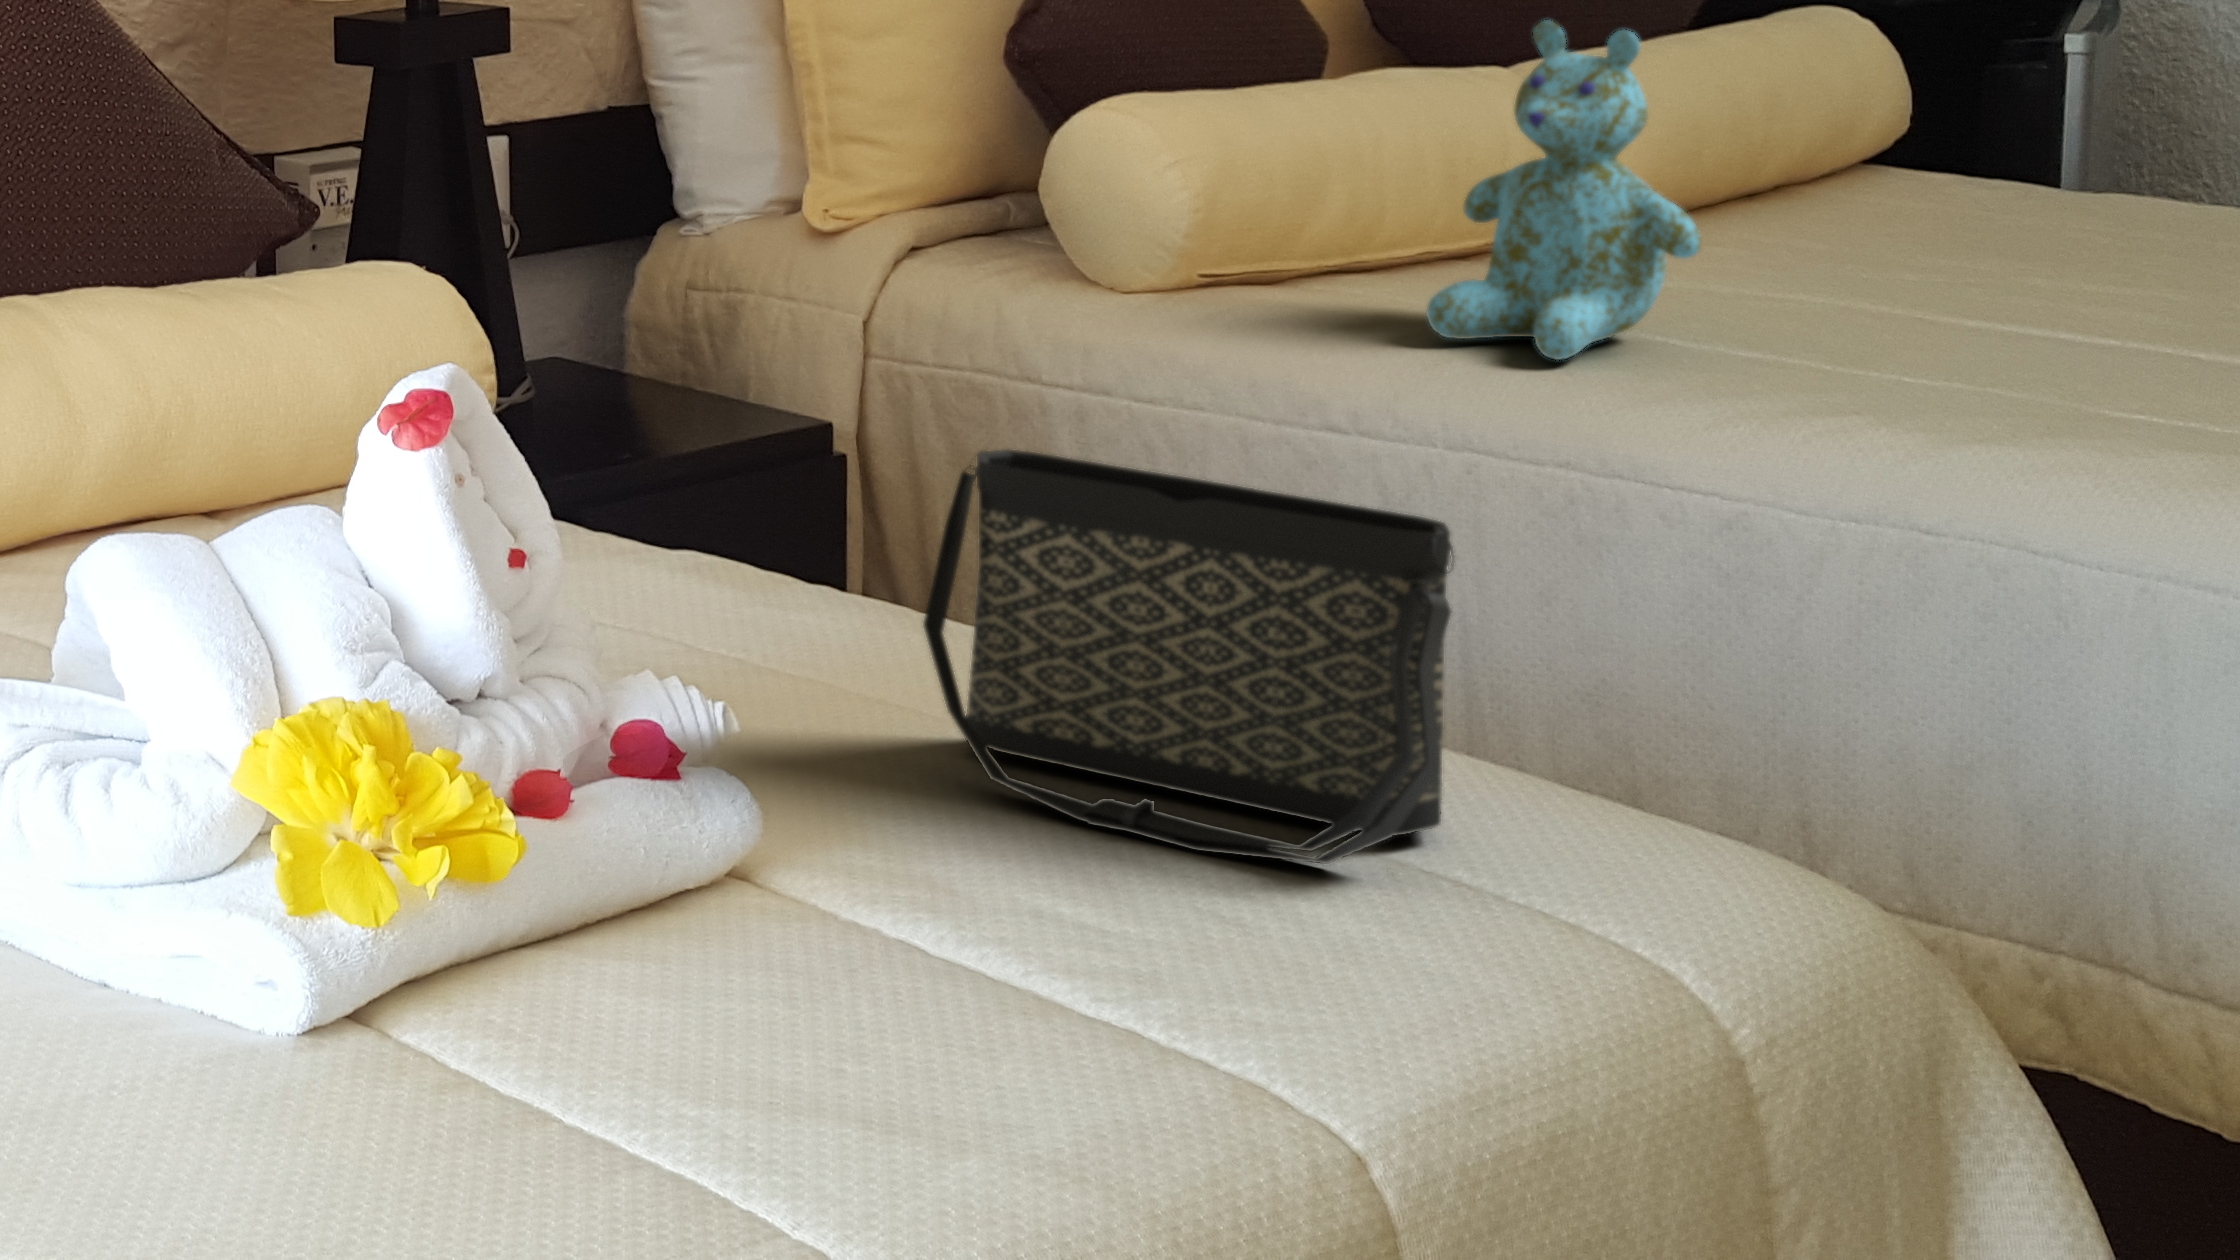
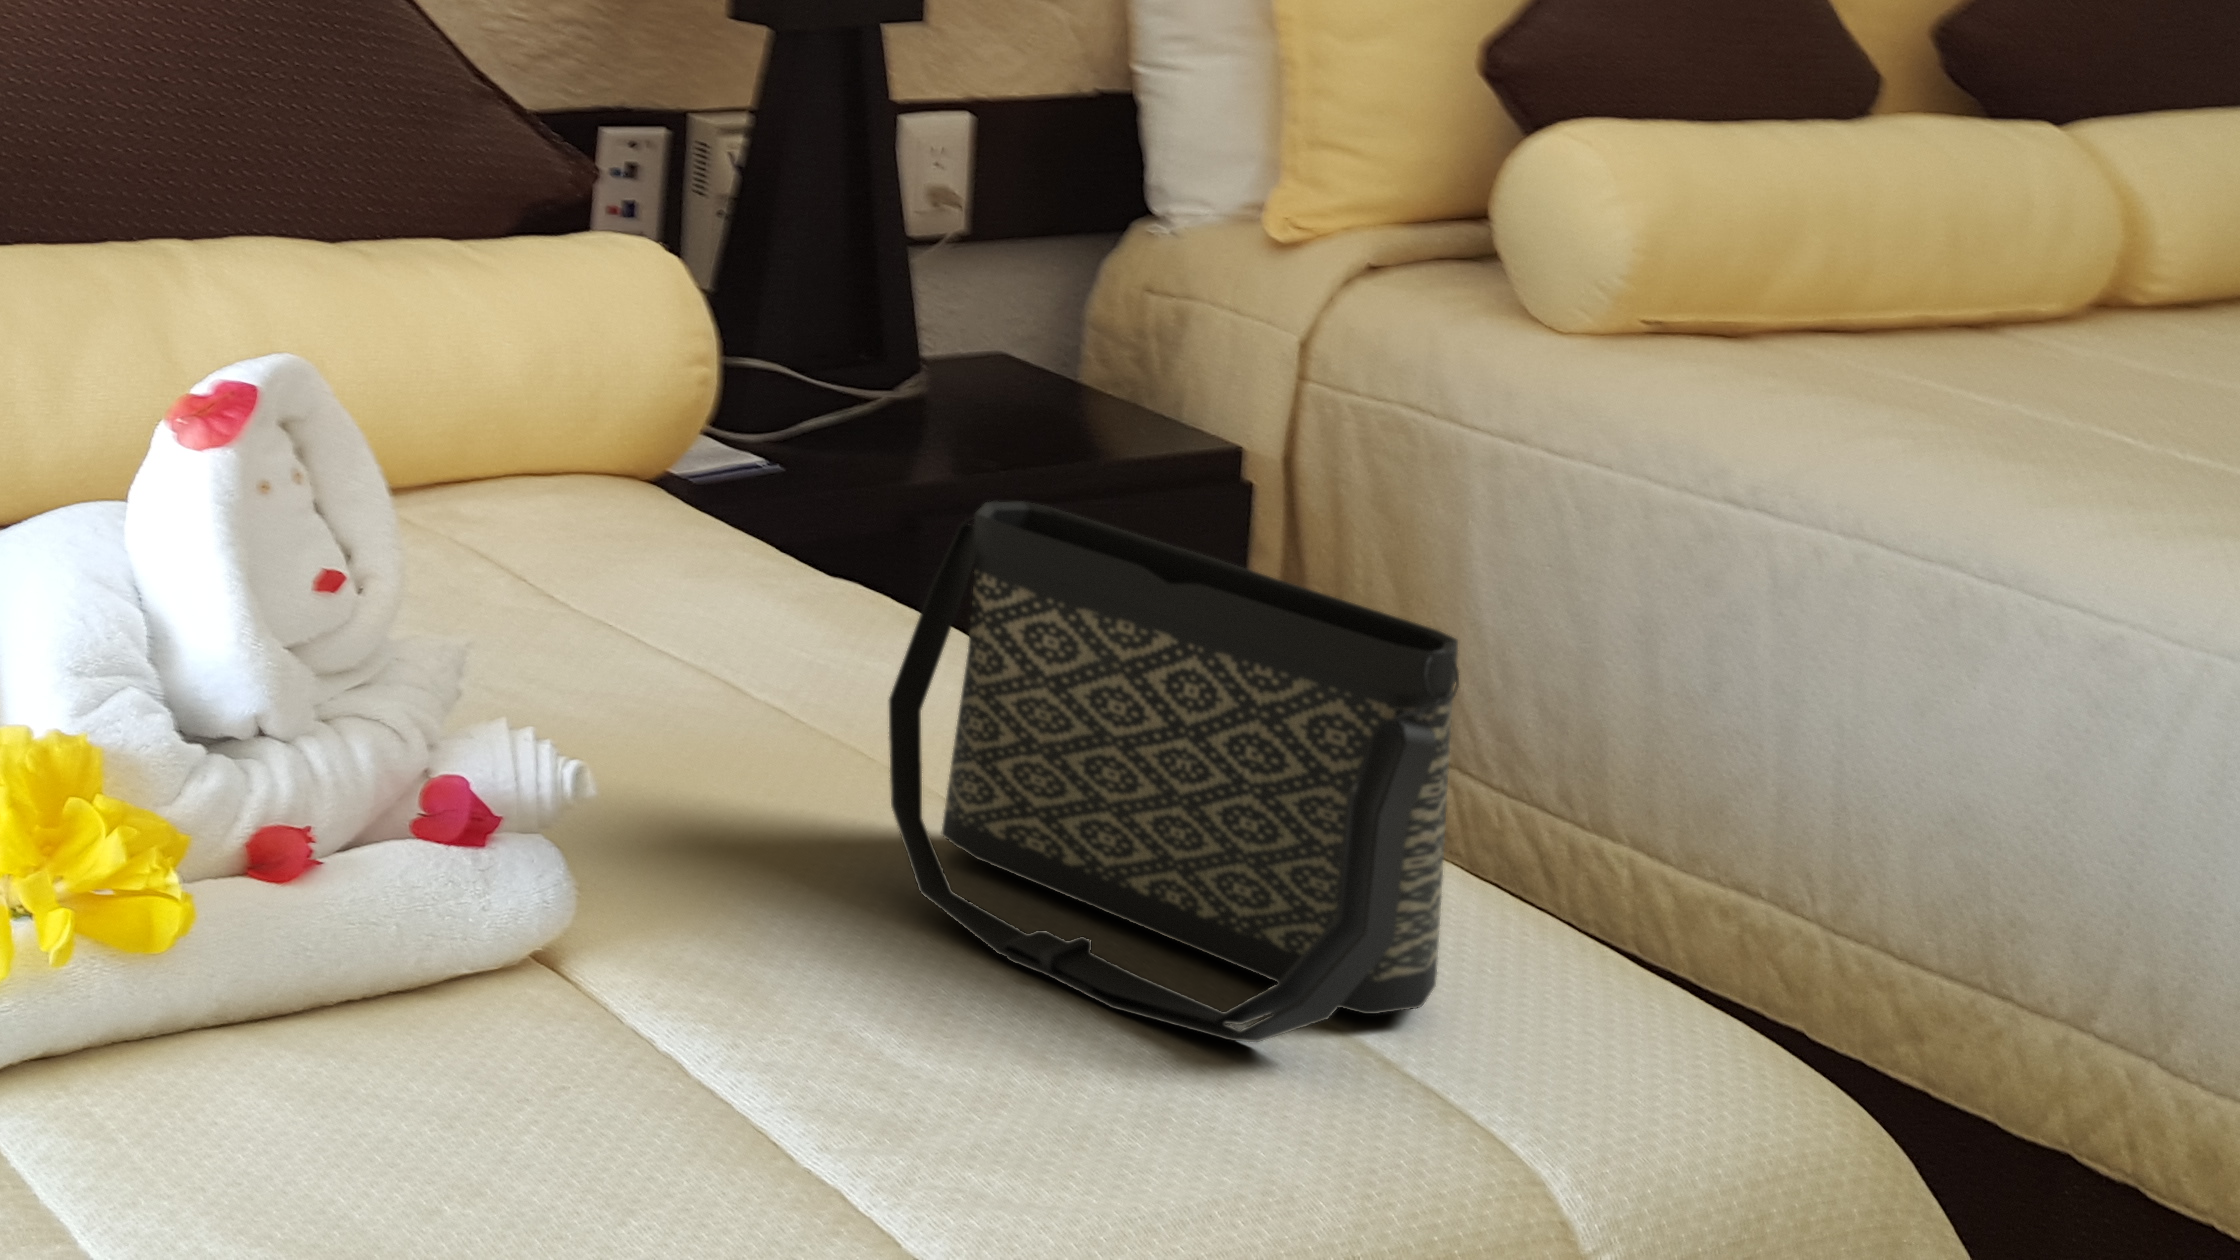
stuffed bear: present [1427,21,1701,360] -> none [1866,67,2176,448]

